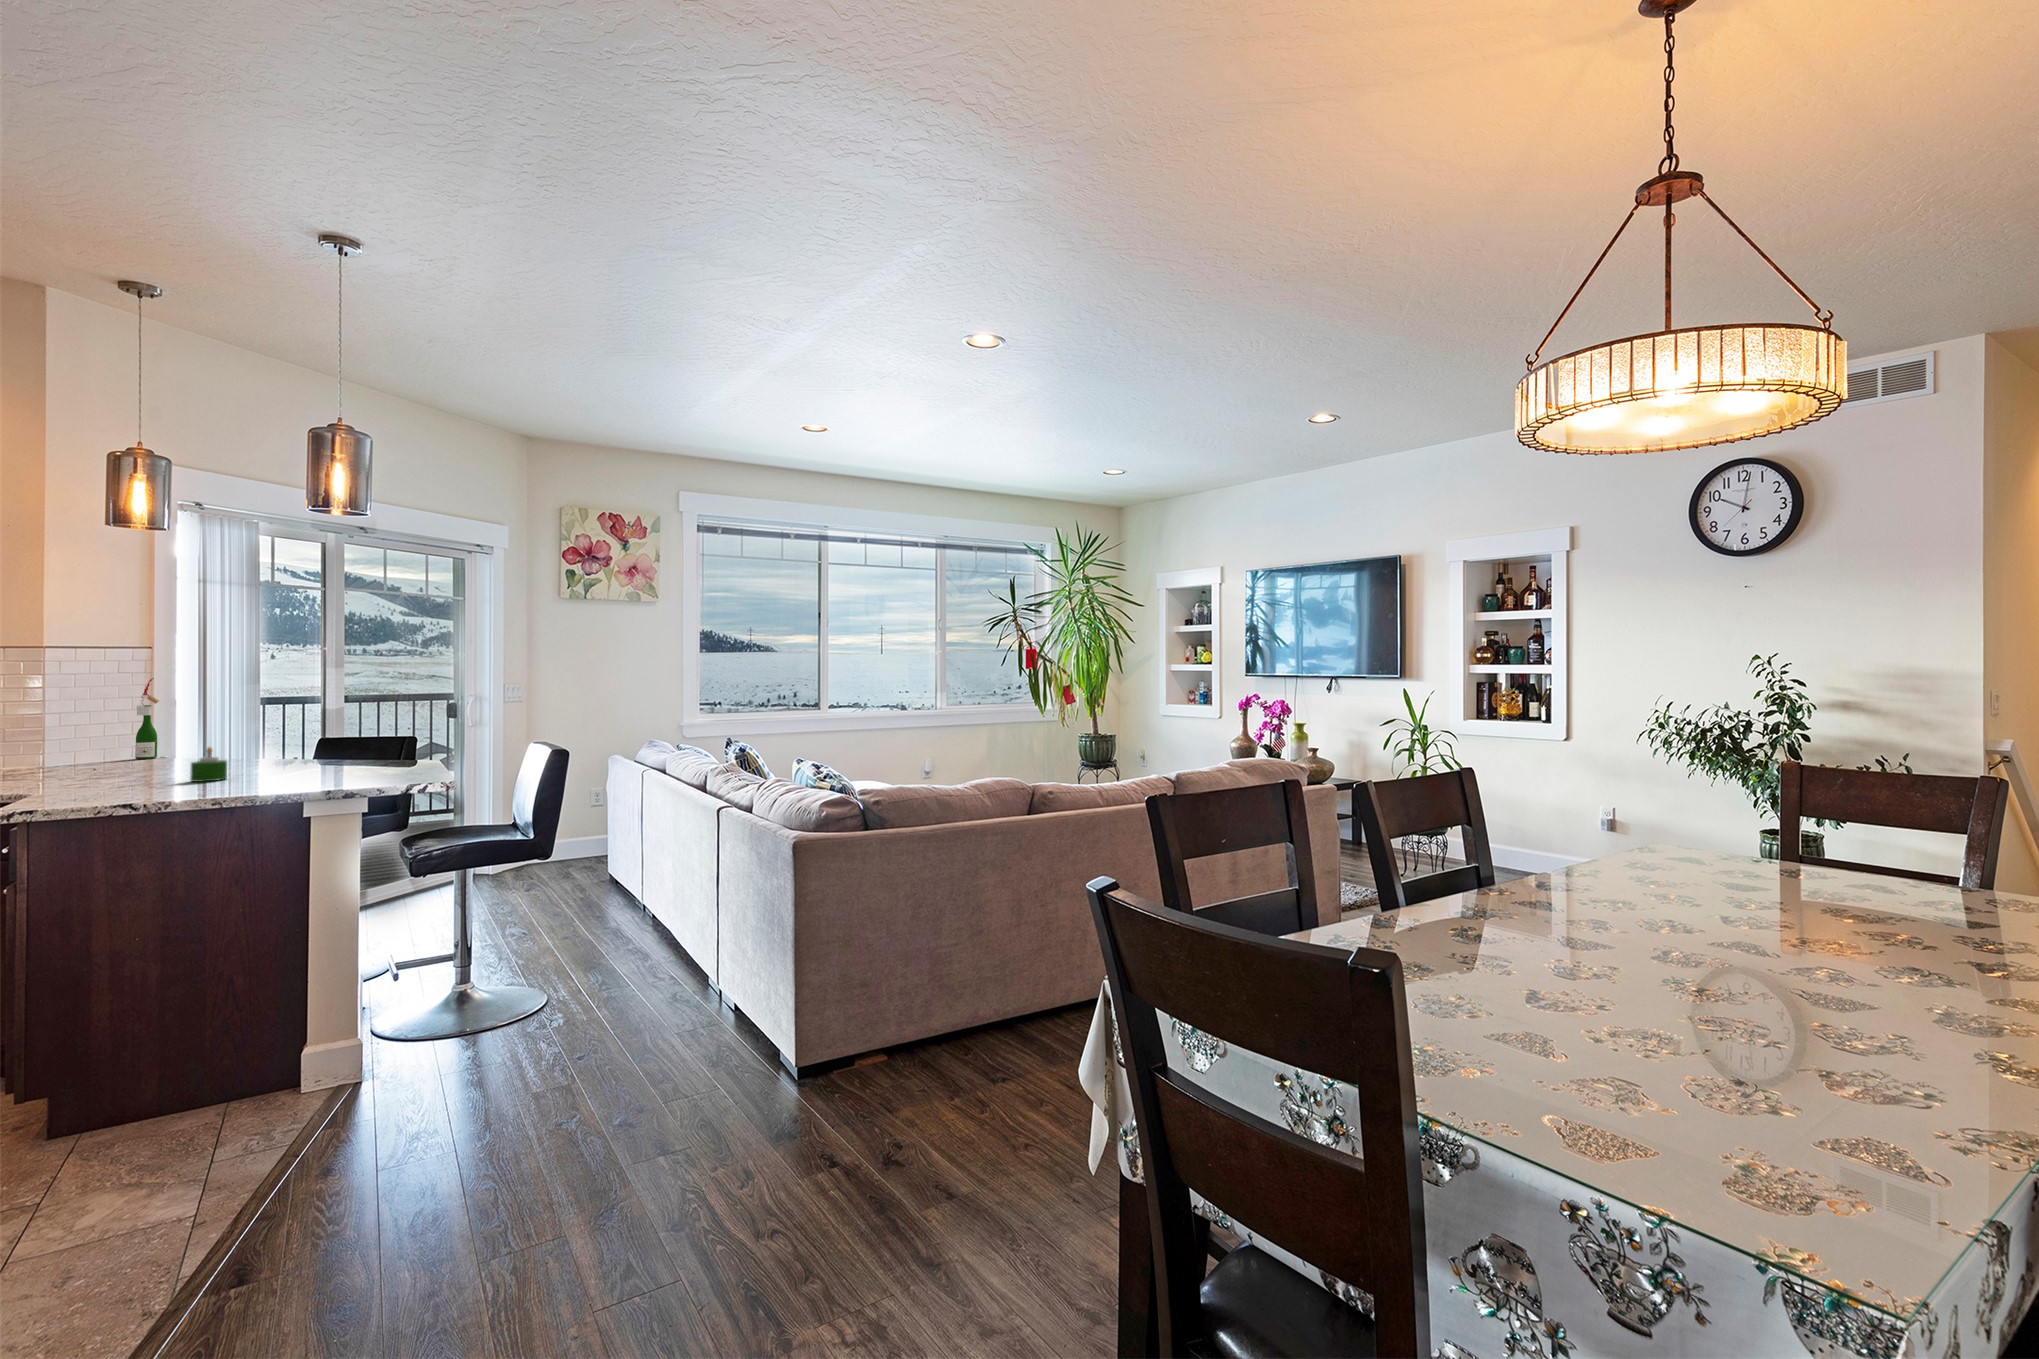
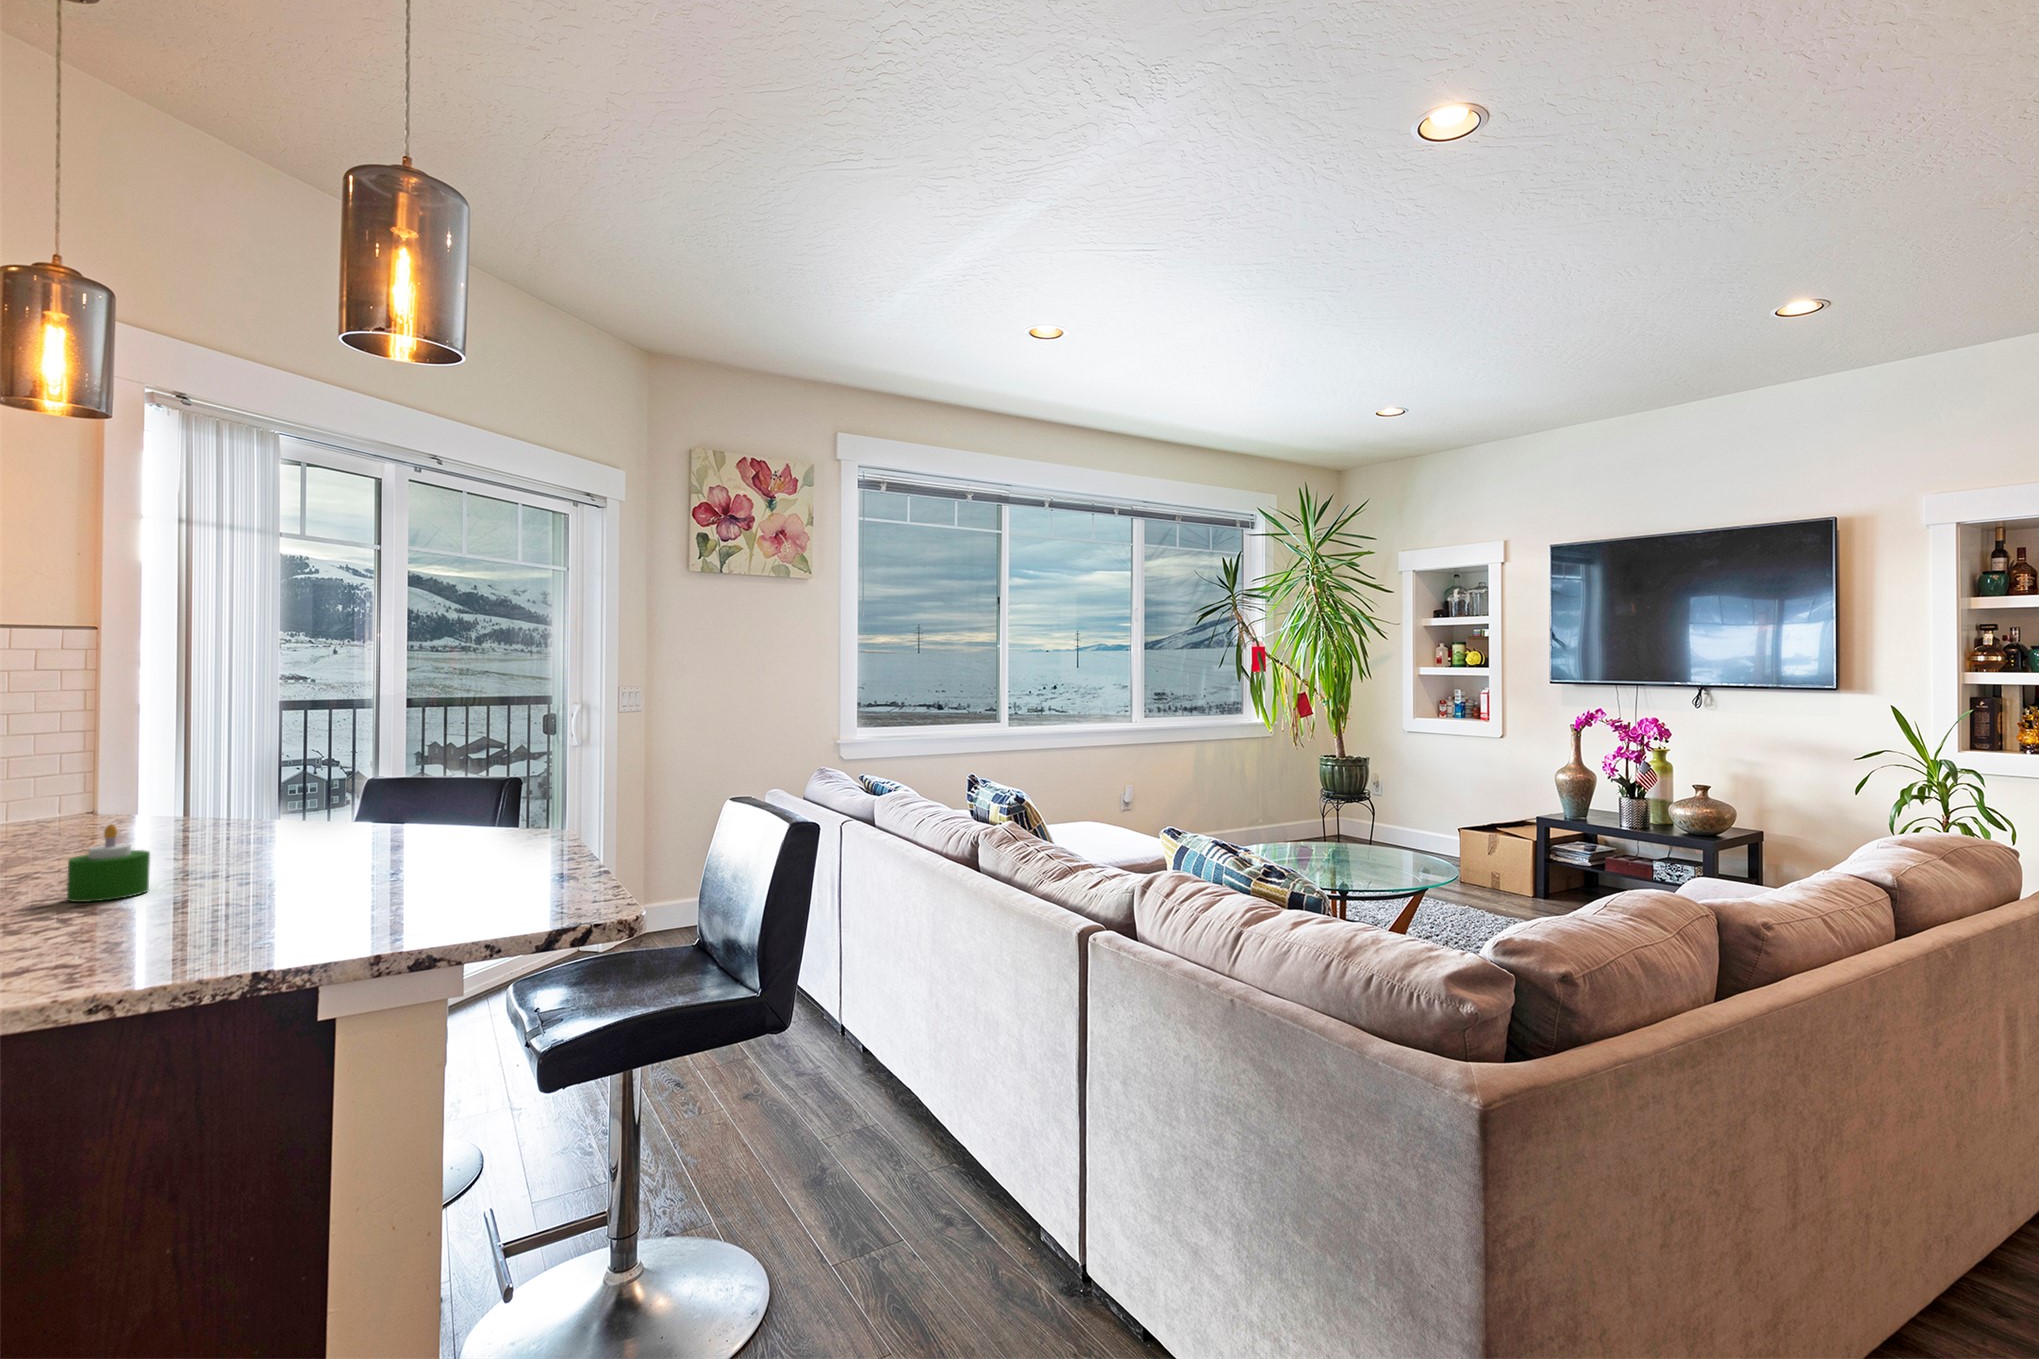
wine bottle: present [135,678,168,759] -> none [48,675,106,815]

